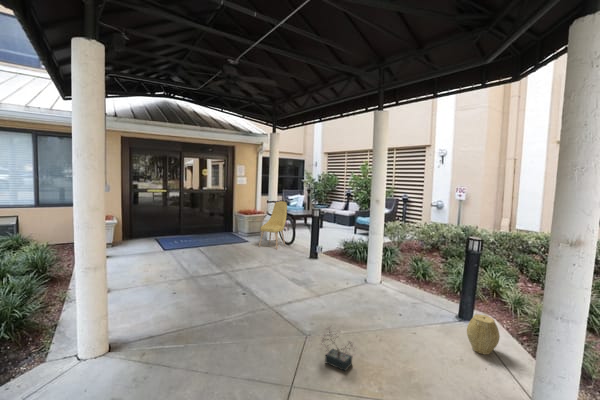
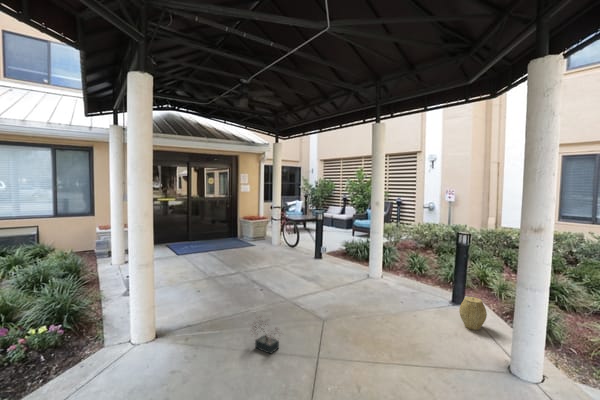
chair: present [259,201,287,249] -> none [265,207,290,252]
decorative plant: present [321,328,353,371] -> present [252,321,279,353]

